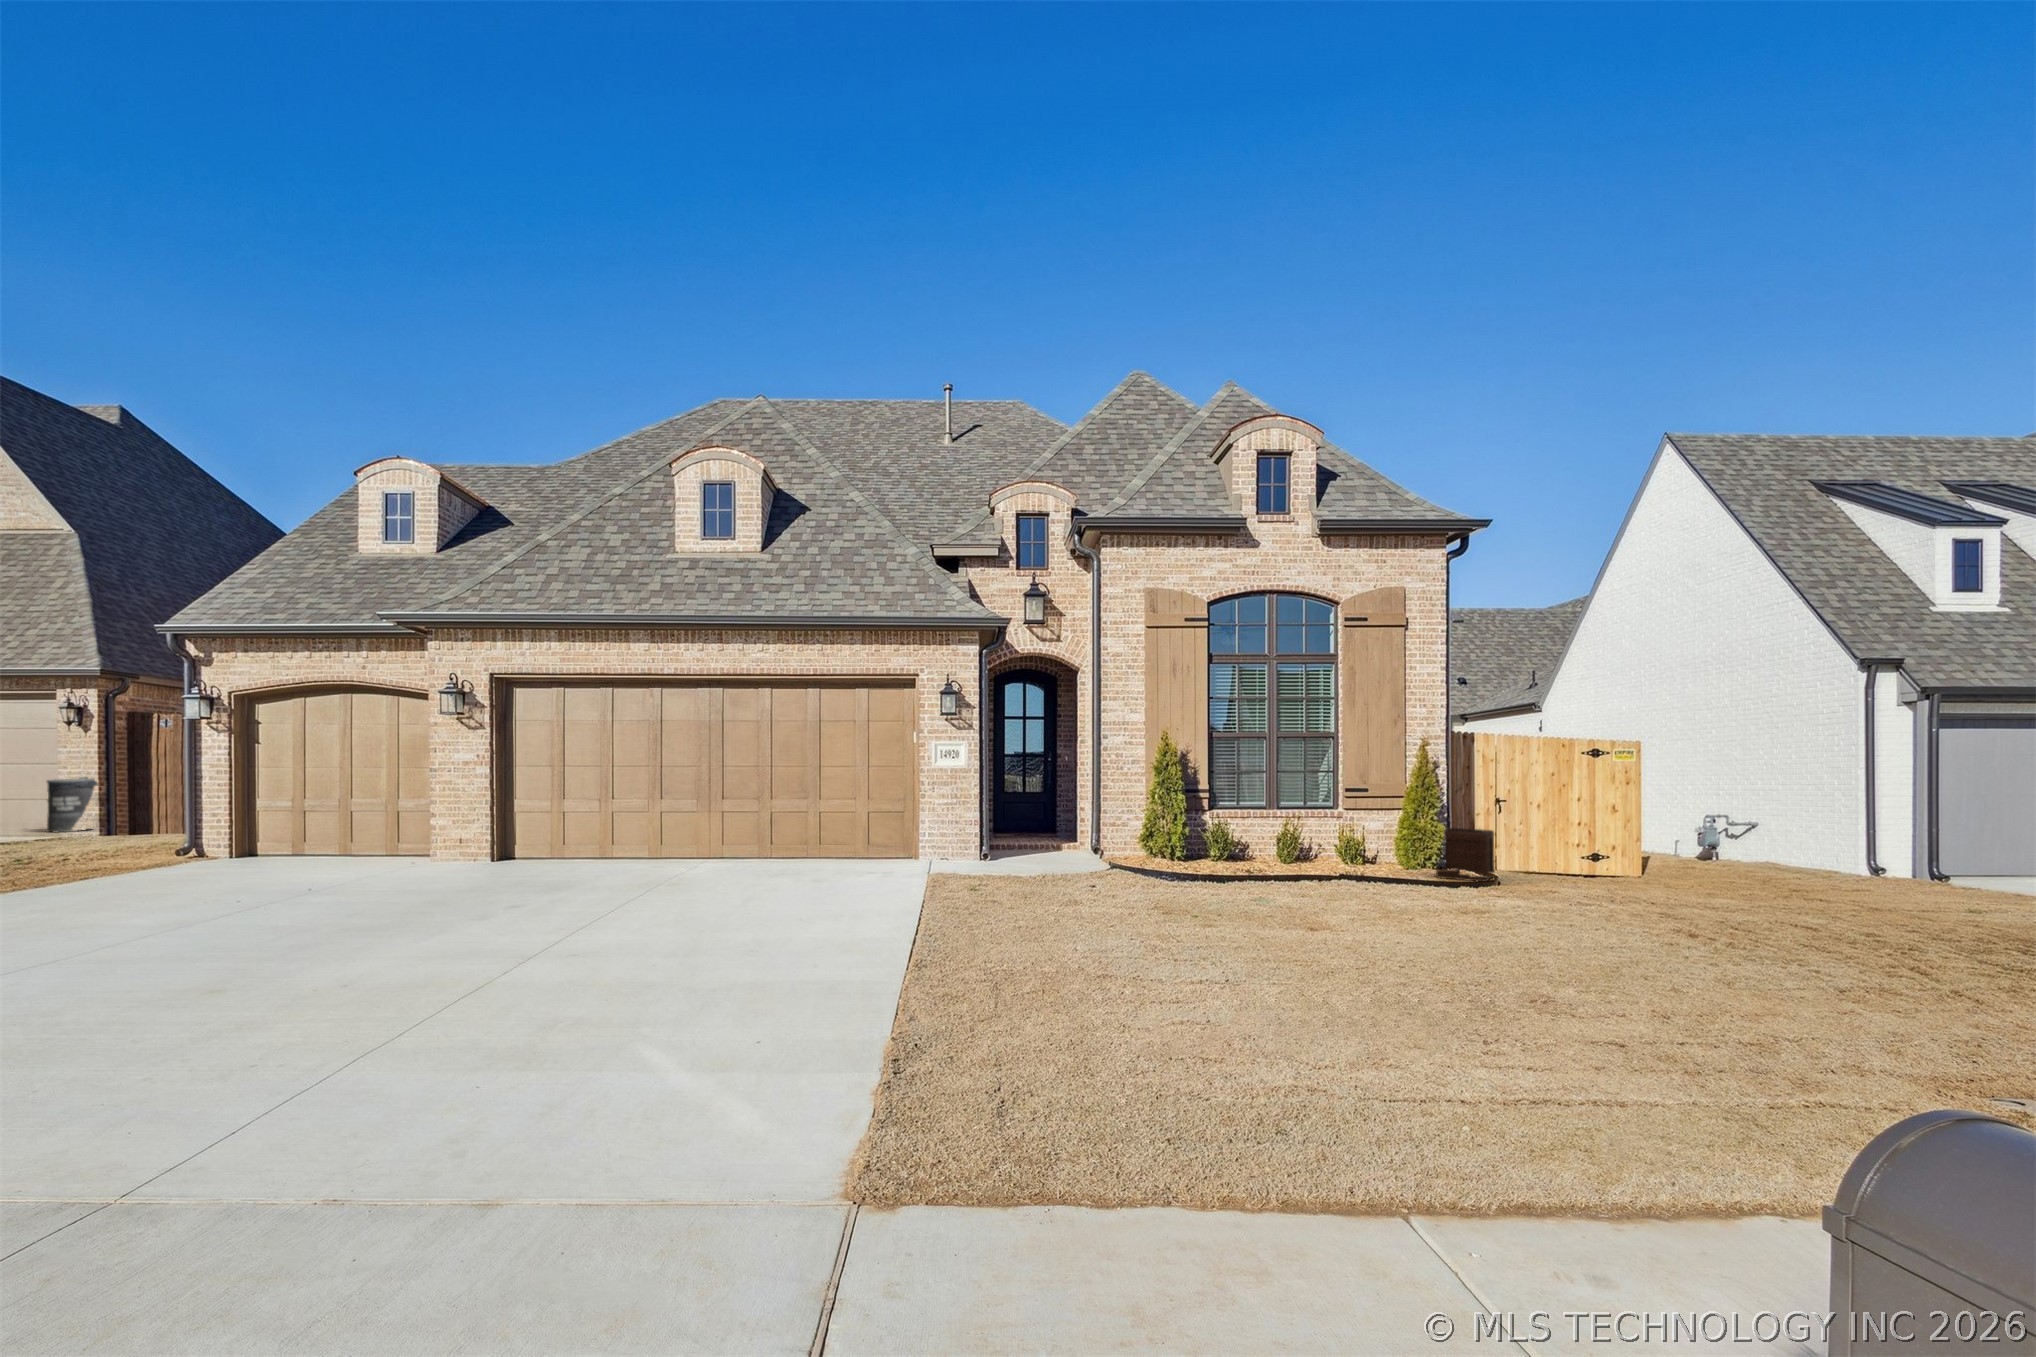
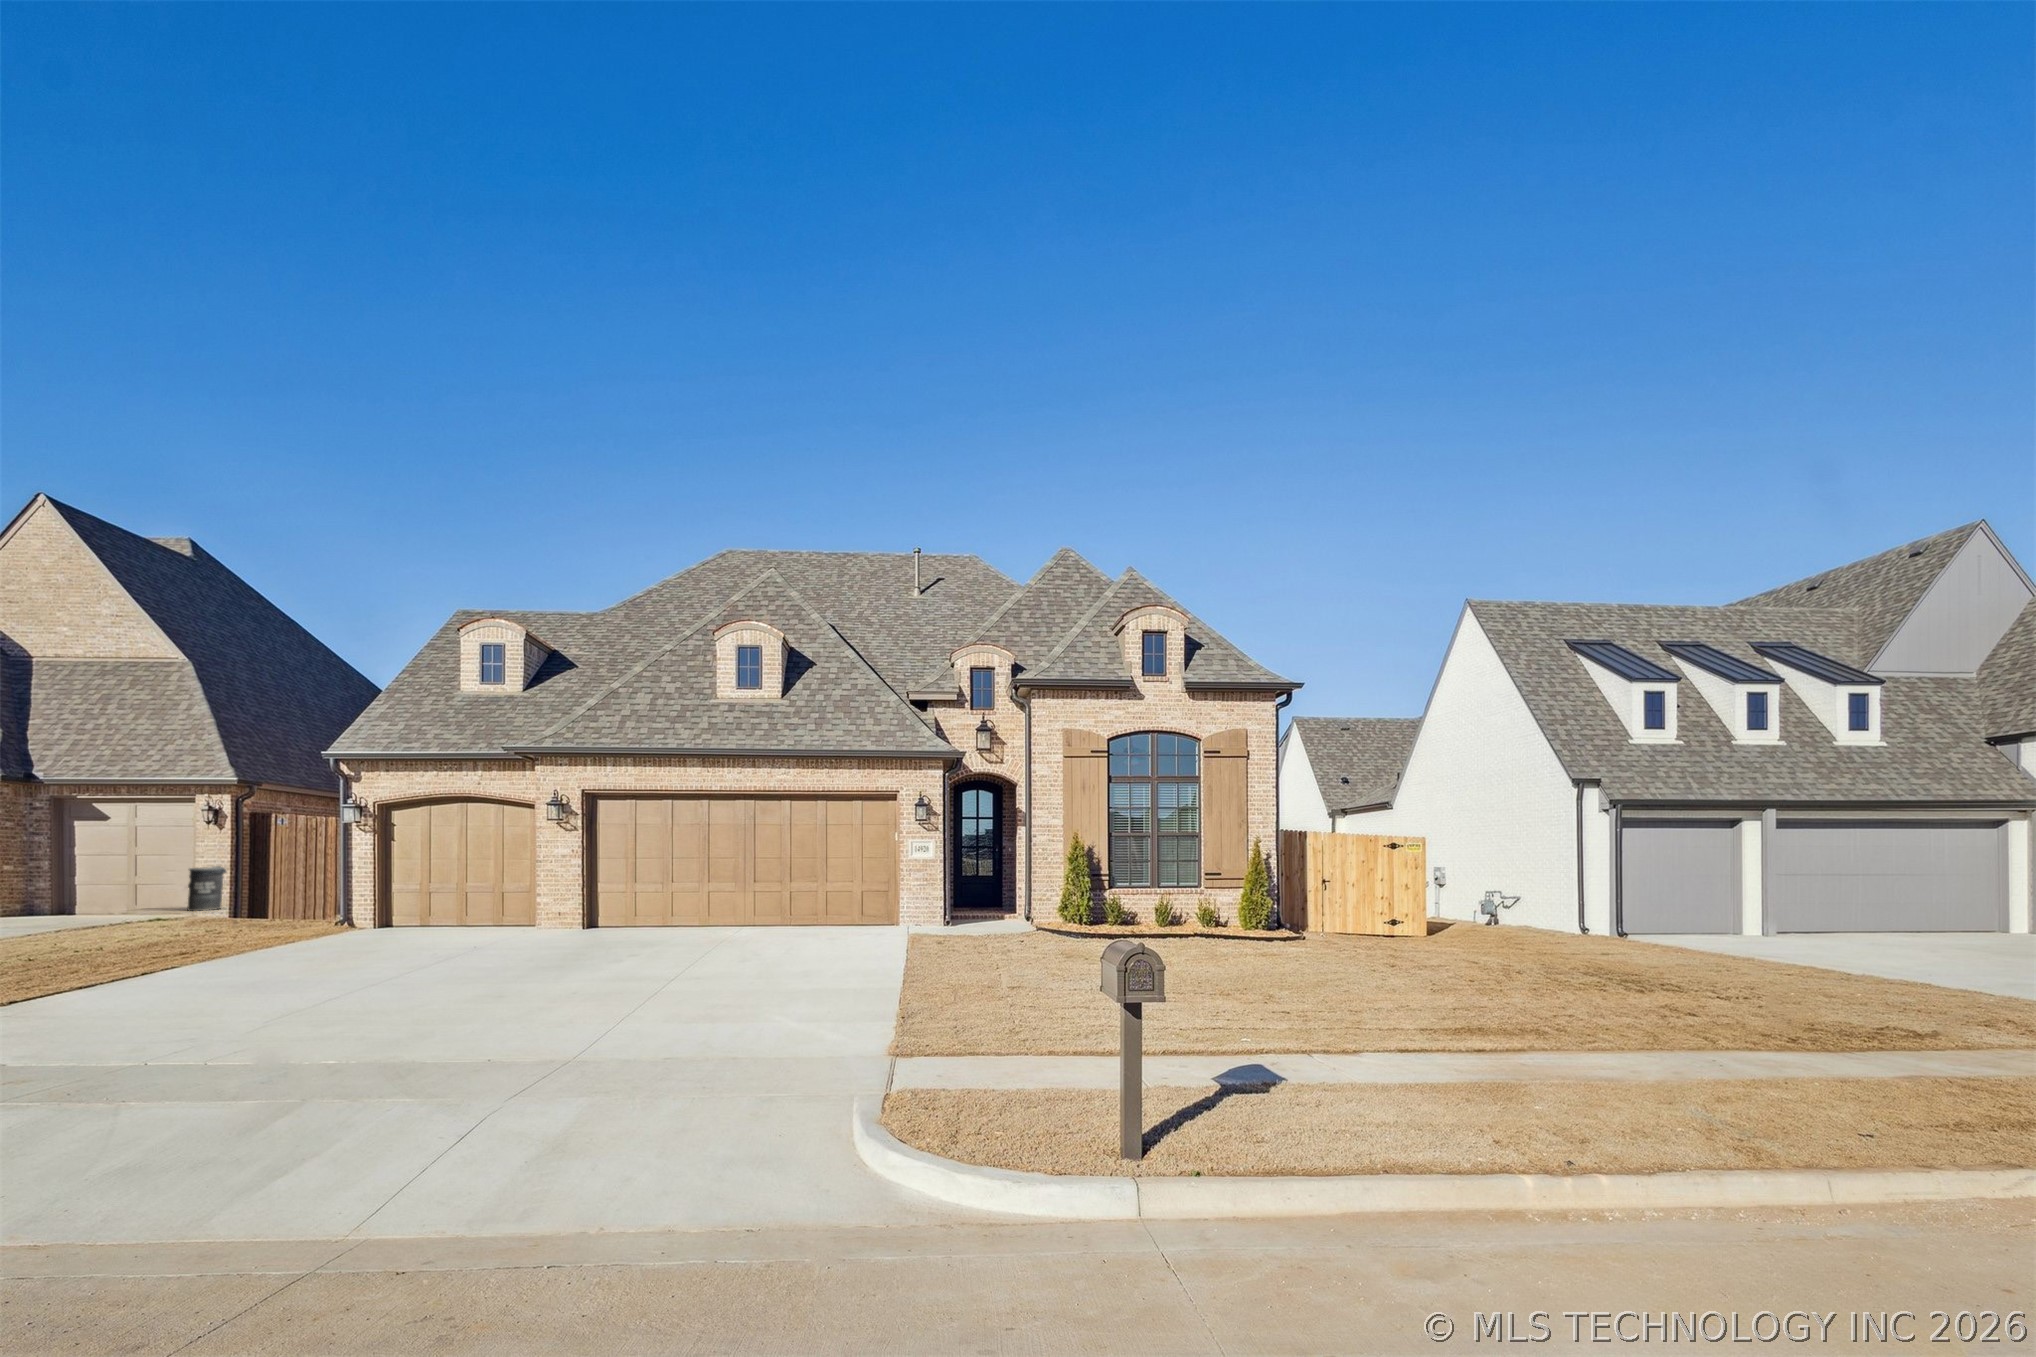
wooden crate: present [1436,828,1495,882] -> none [1263,901,1305,939]

